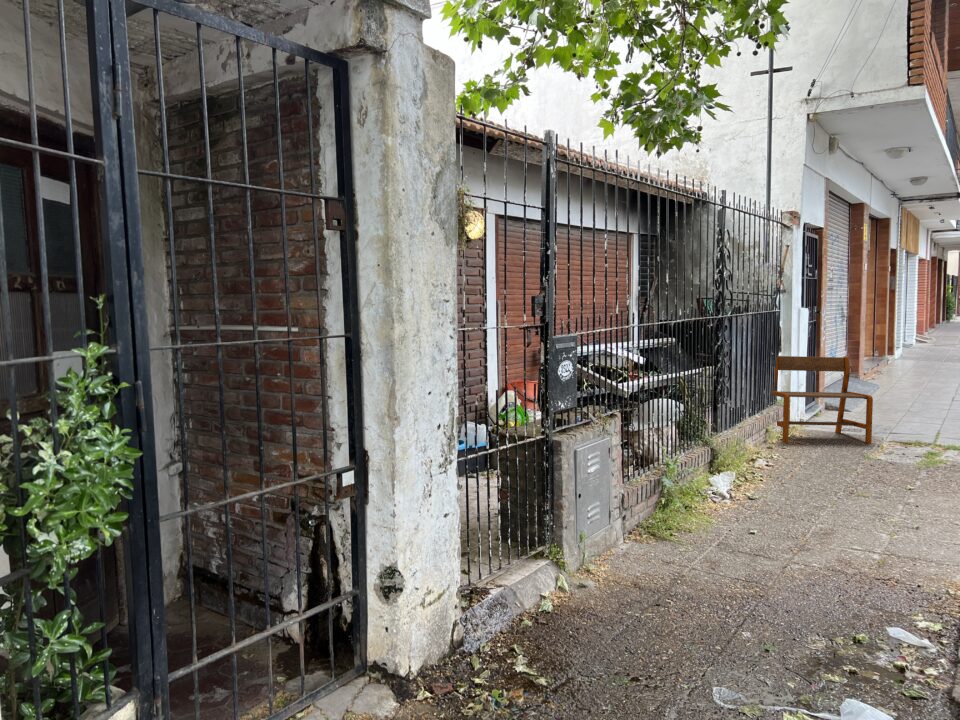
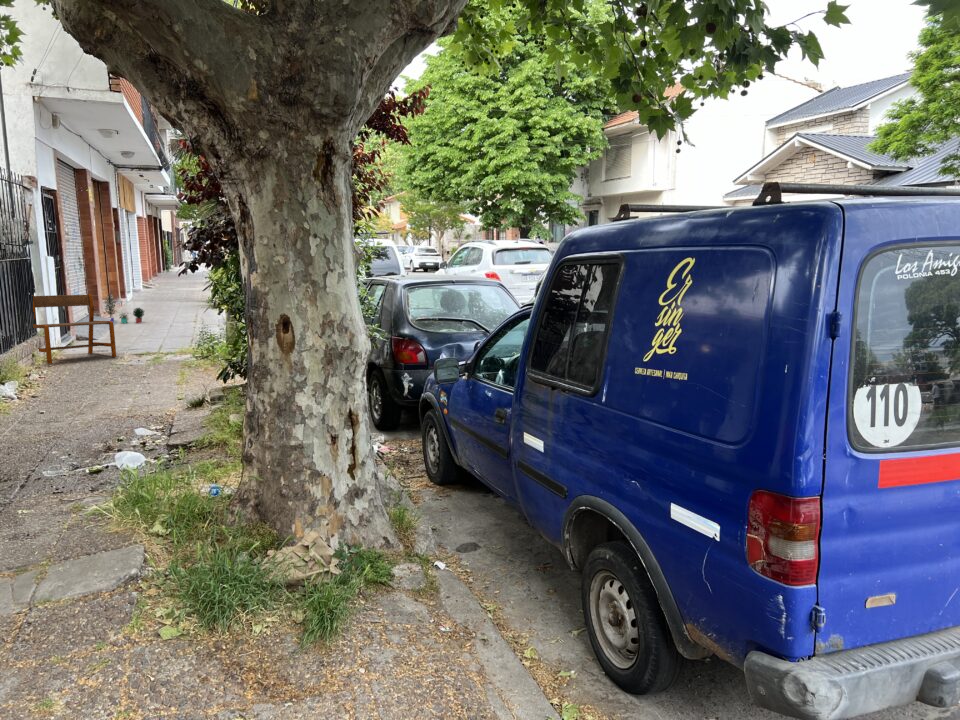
potted plant: none [865,353,917,392] -> present [105,296,144,323]

